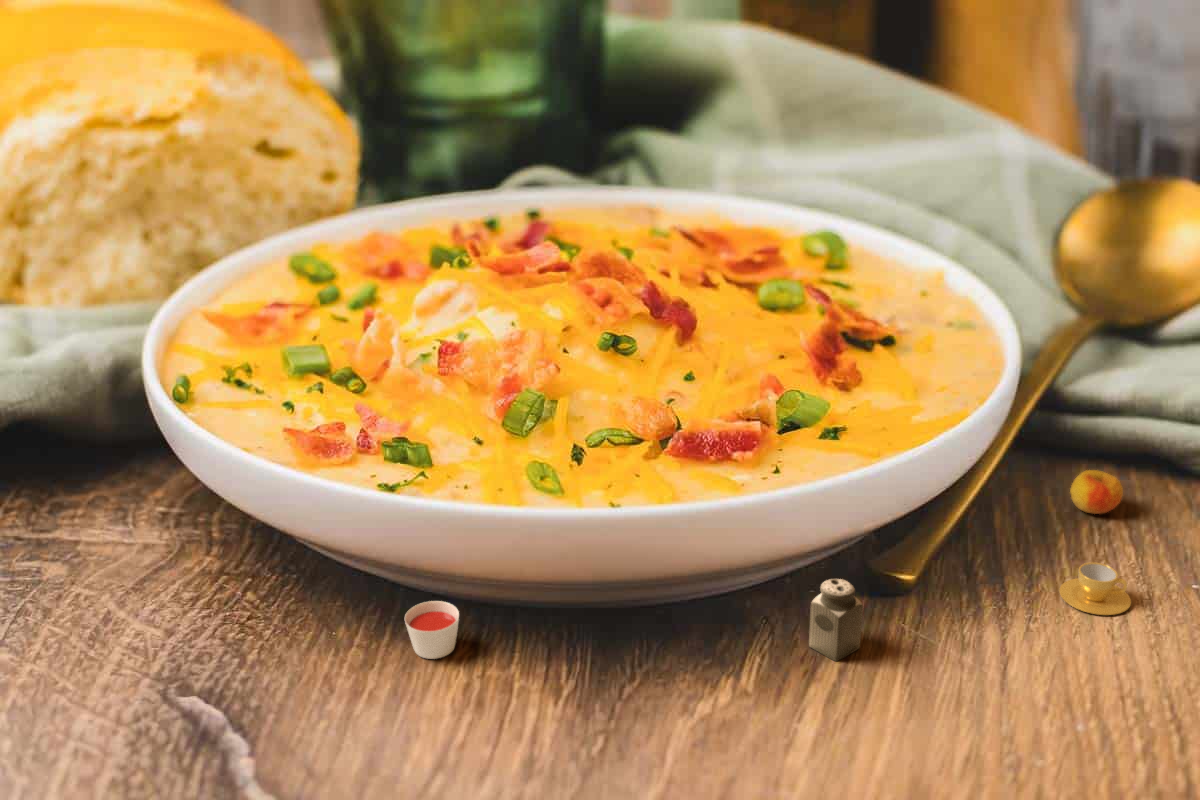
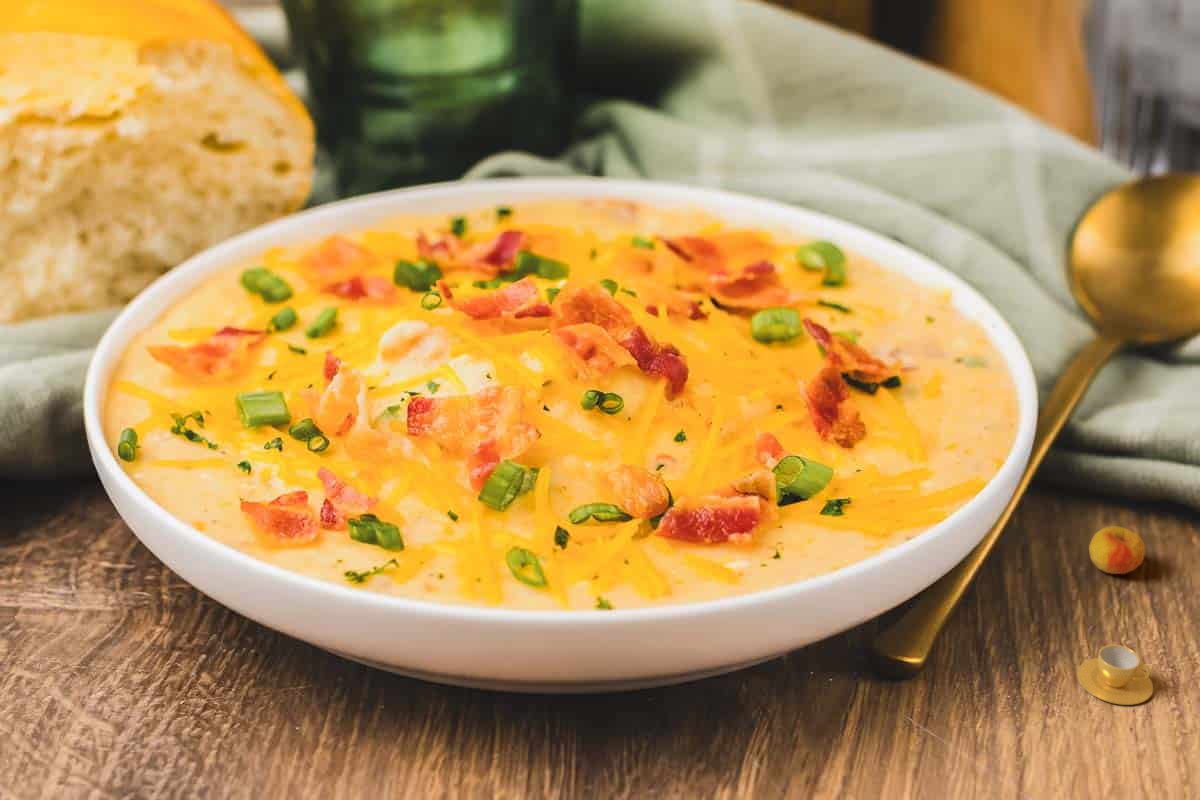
salt shaker: present [809,579,864,662] -> none [810,676,870,765]
candle: present [405,601,459,659] -> none [375,697,434,762]

